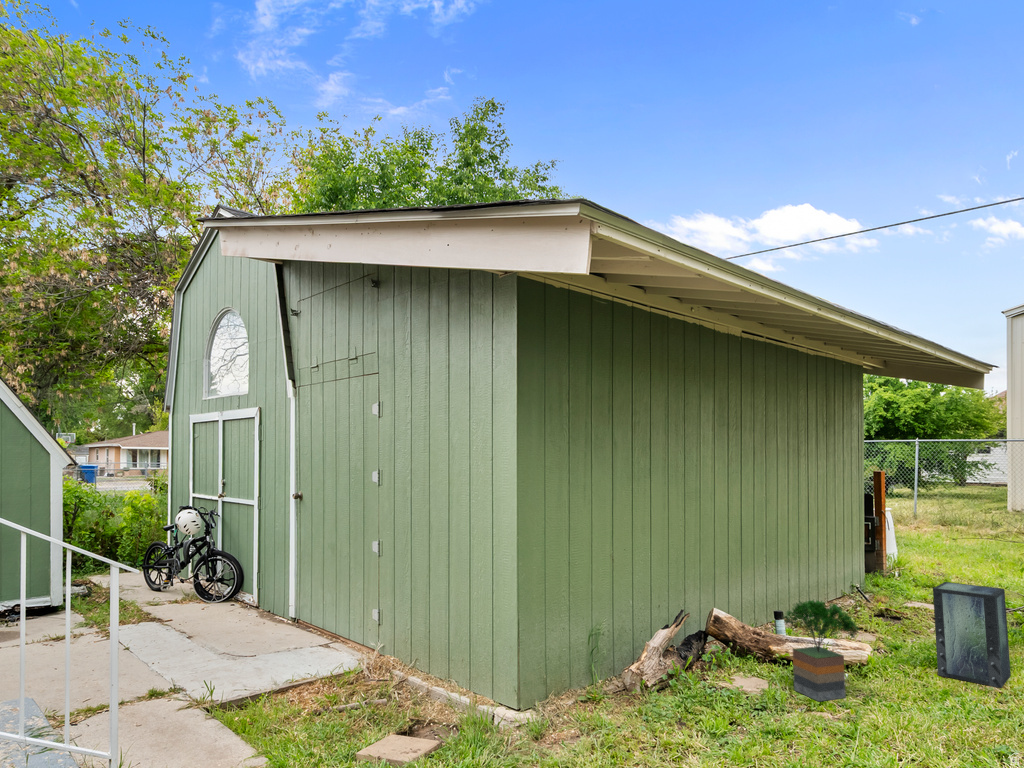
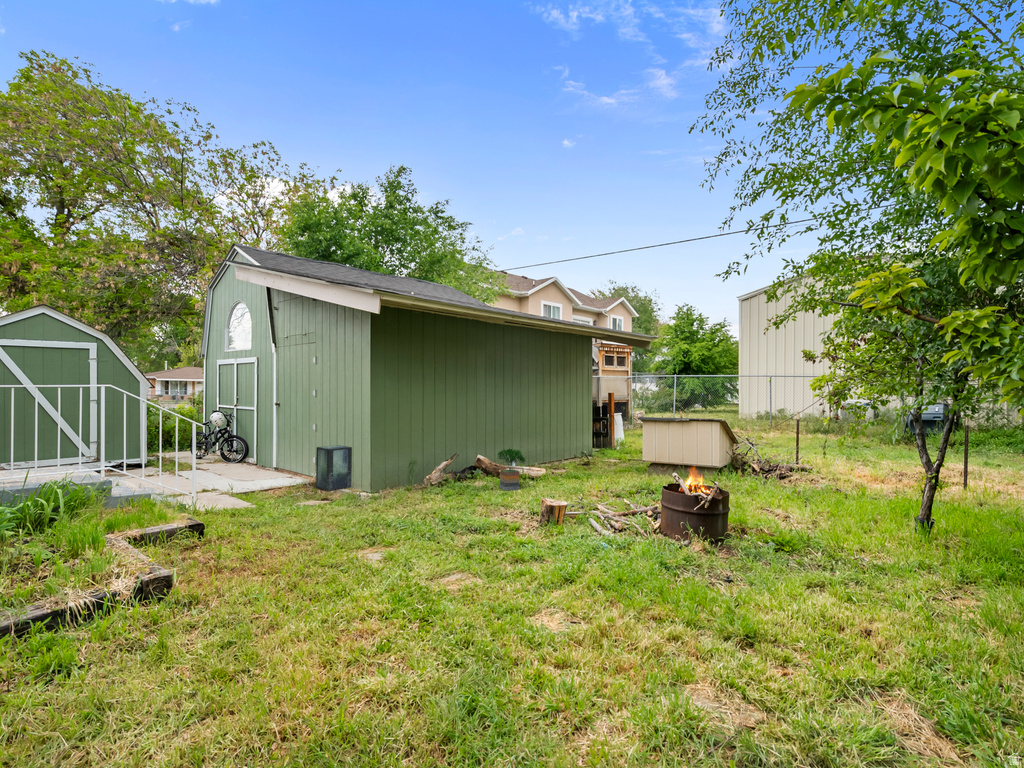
storage box: present [933,582,1011,688] -> present [316,445,352,491]

